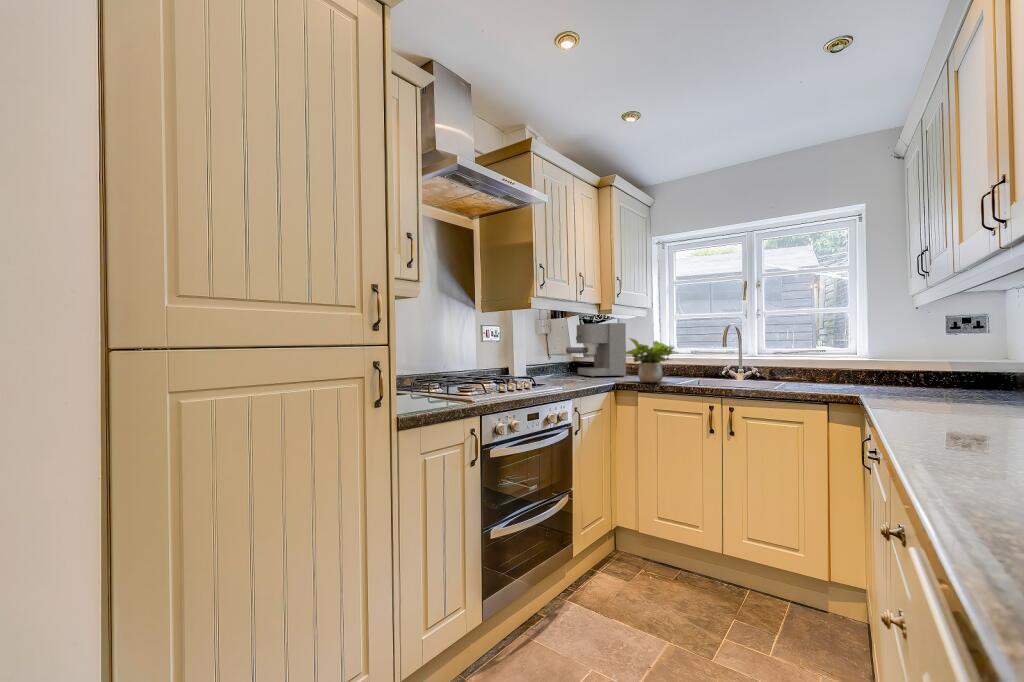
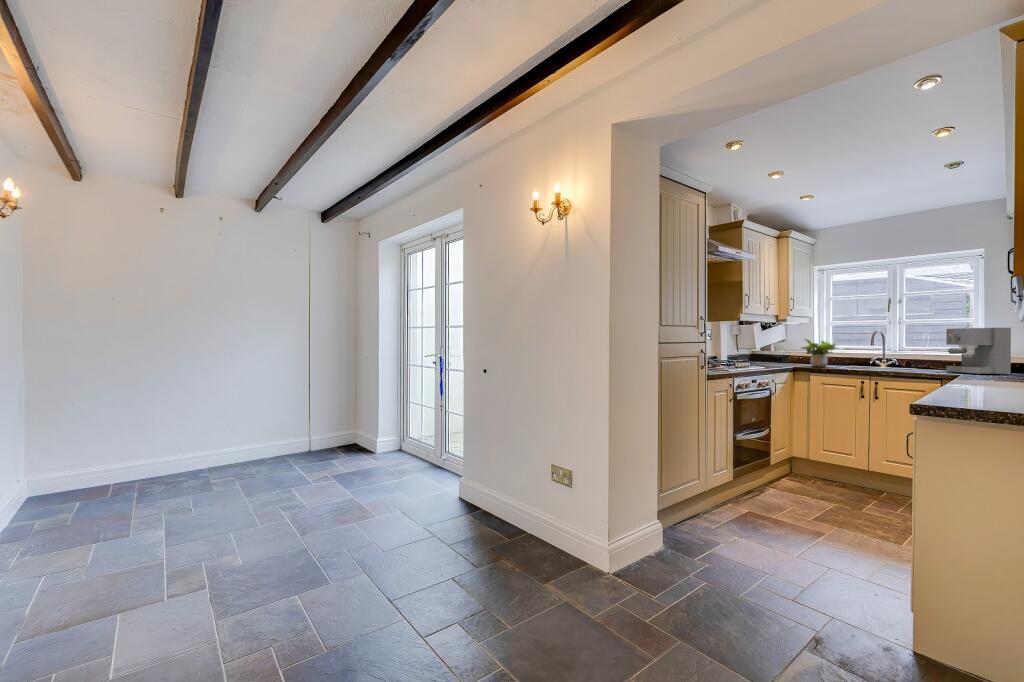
coffee maker: present [566,323,626,377] -> present [946,328,1011,375]

